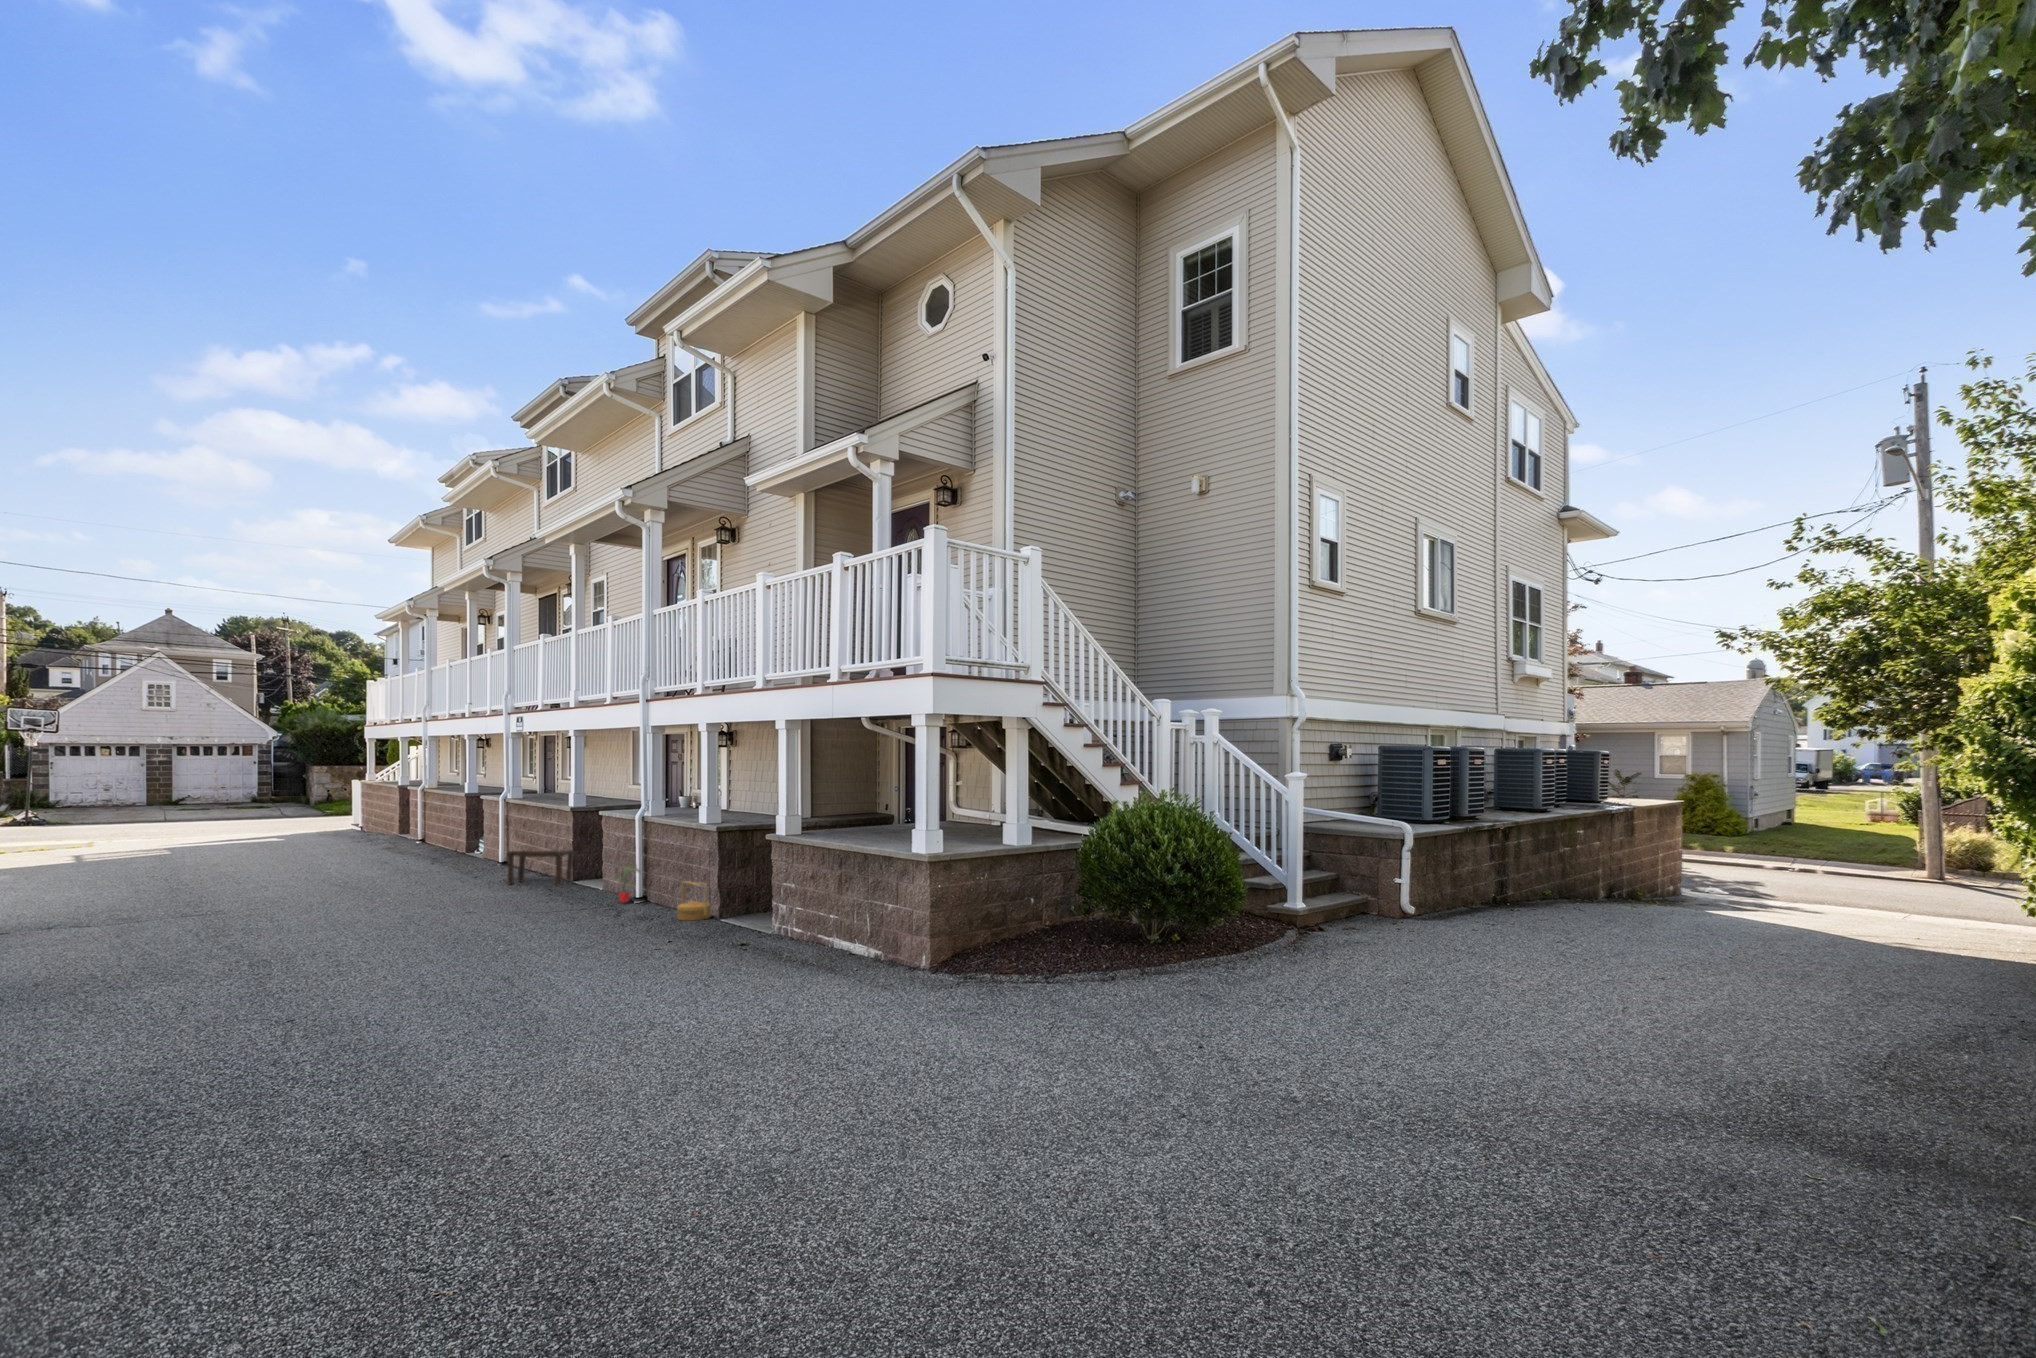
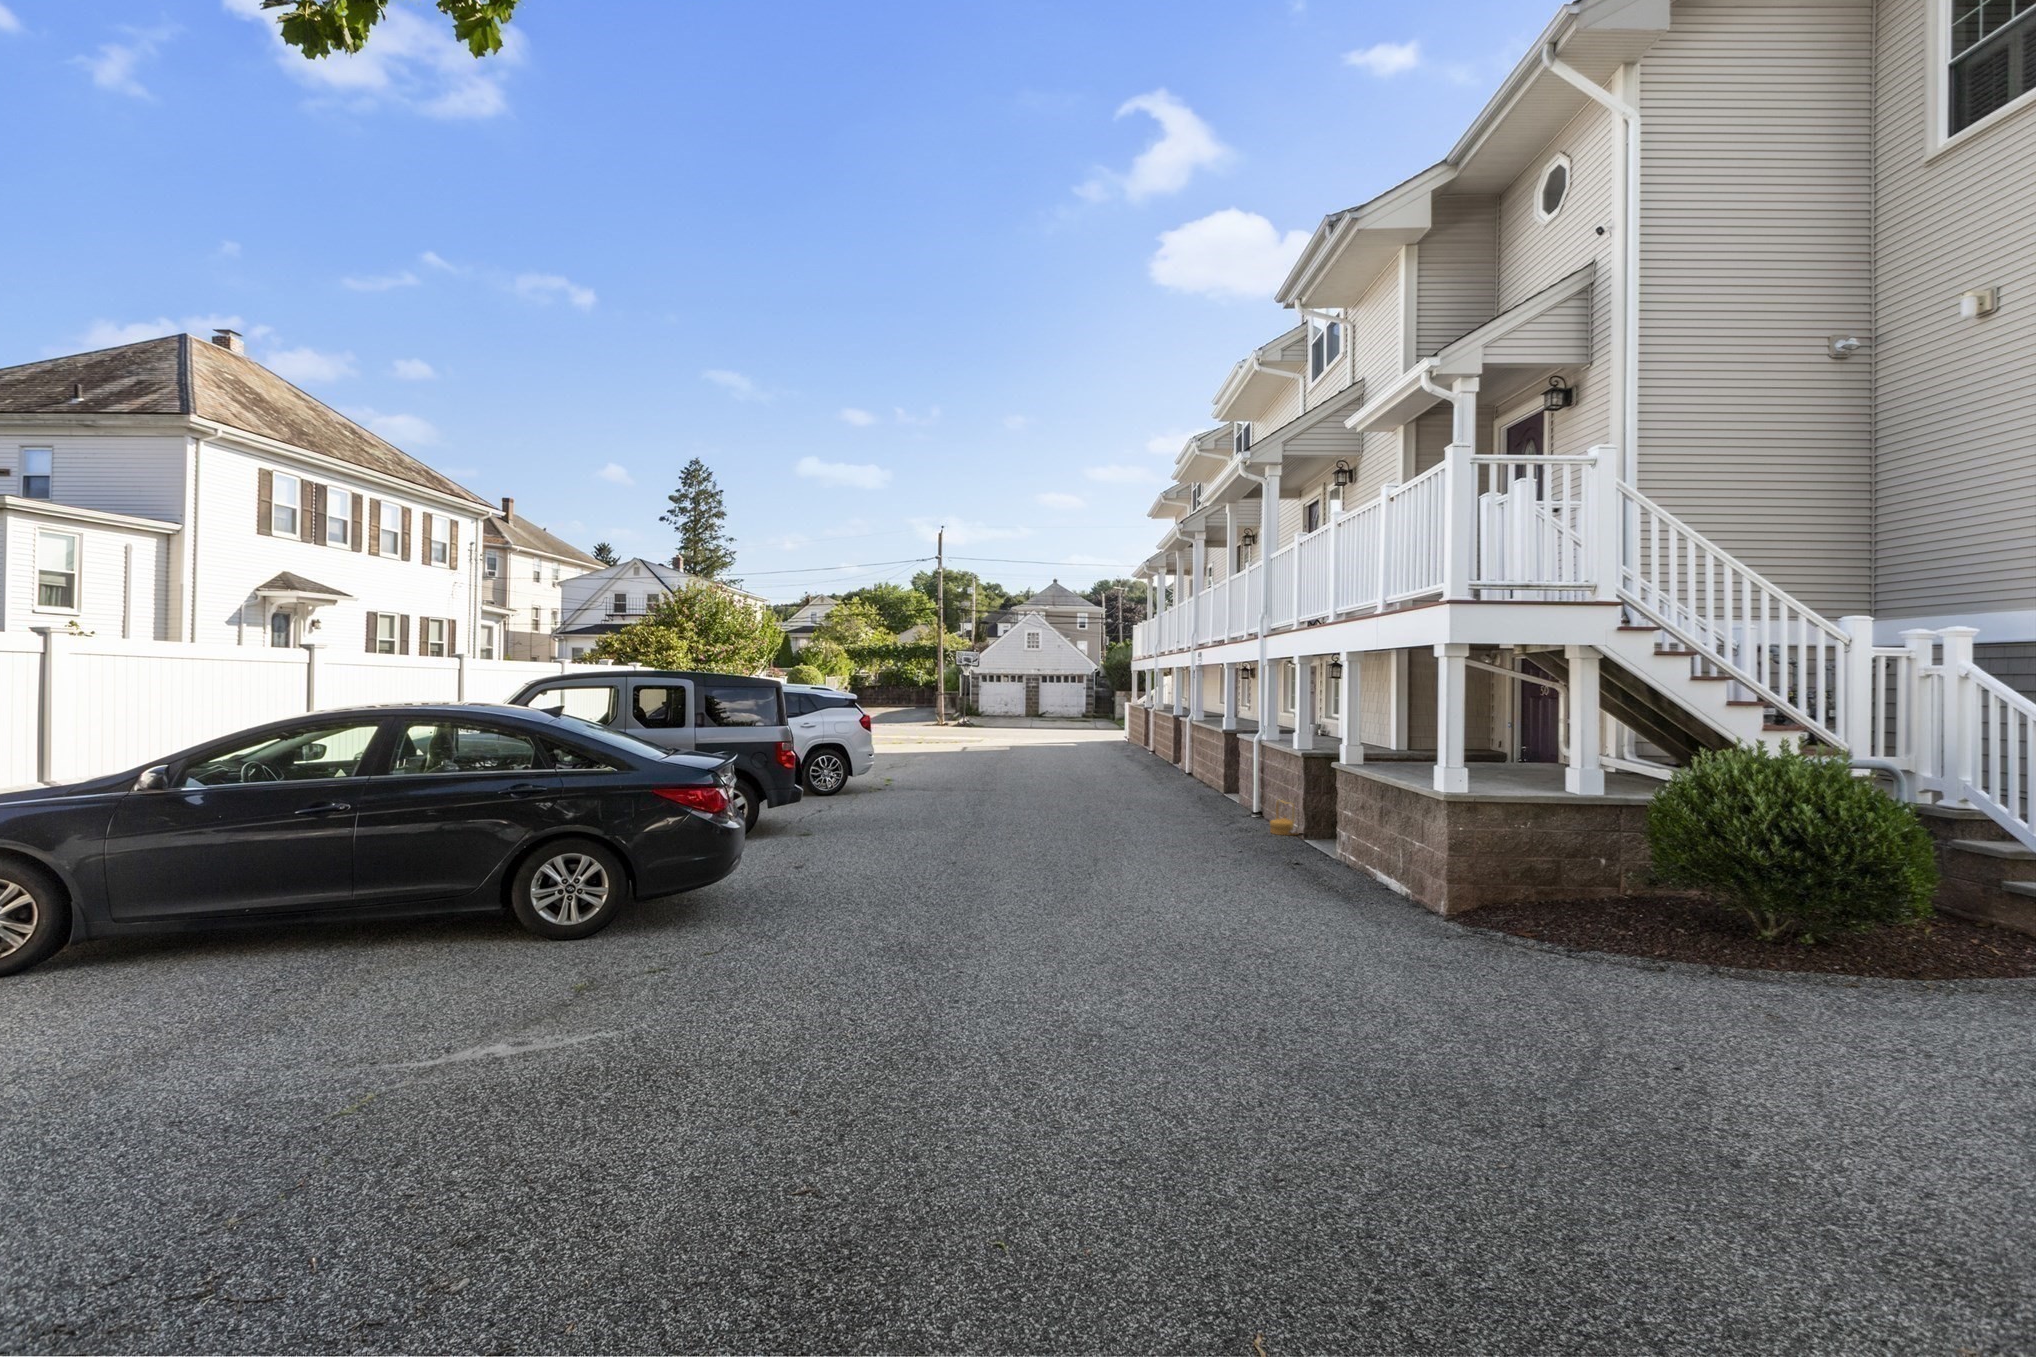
bench: present [507,850,575,885] -> none [1176,763,1227,794]
potted plant: present [615,863,640,902] -> none [1229,778,1257,813]

